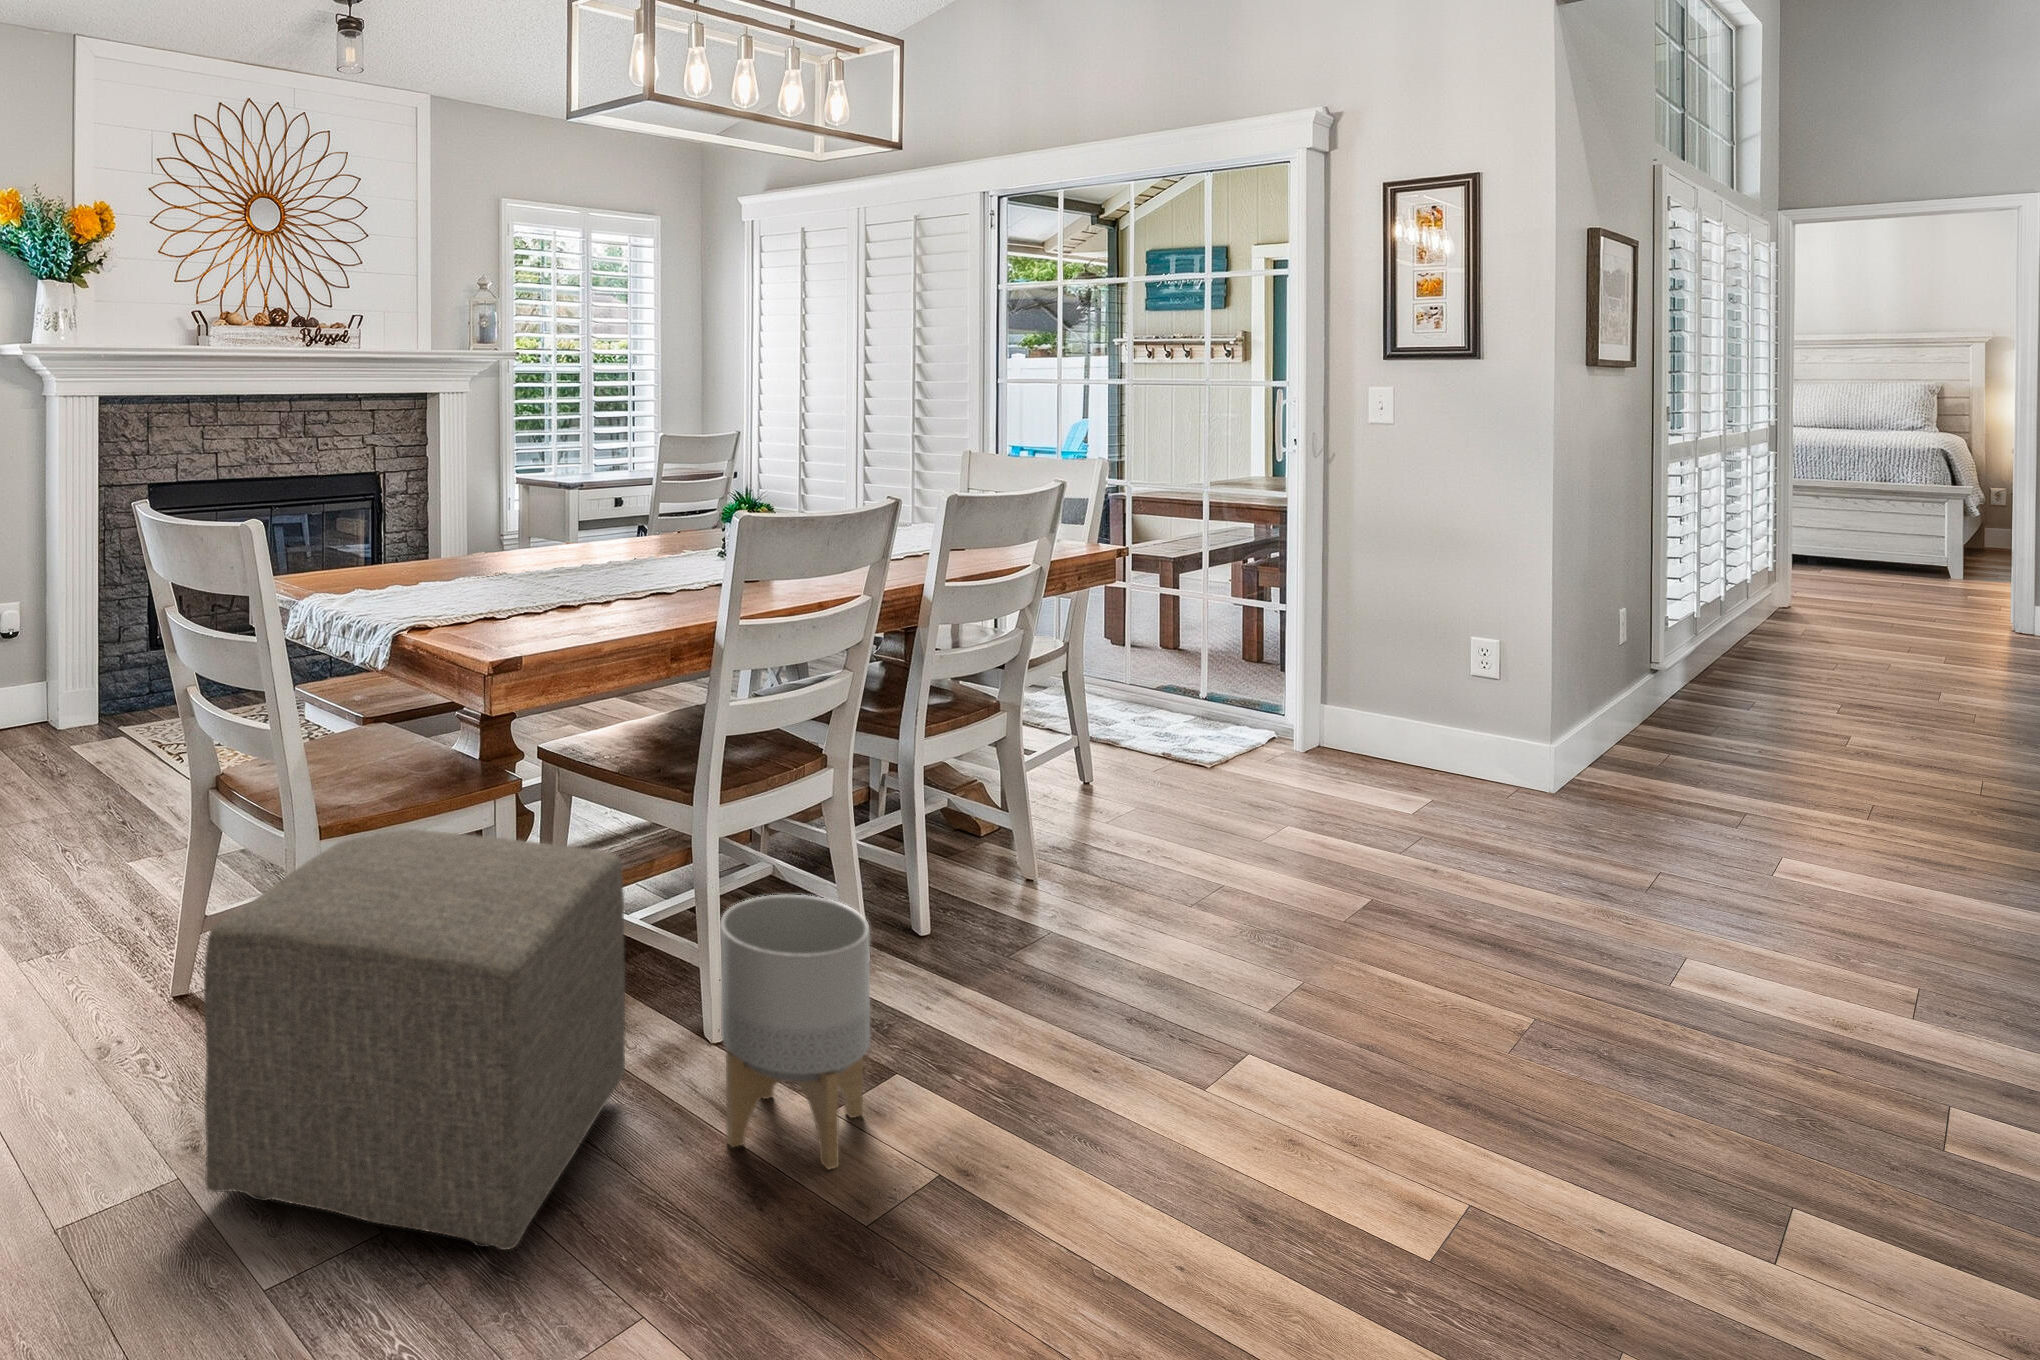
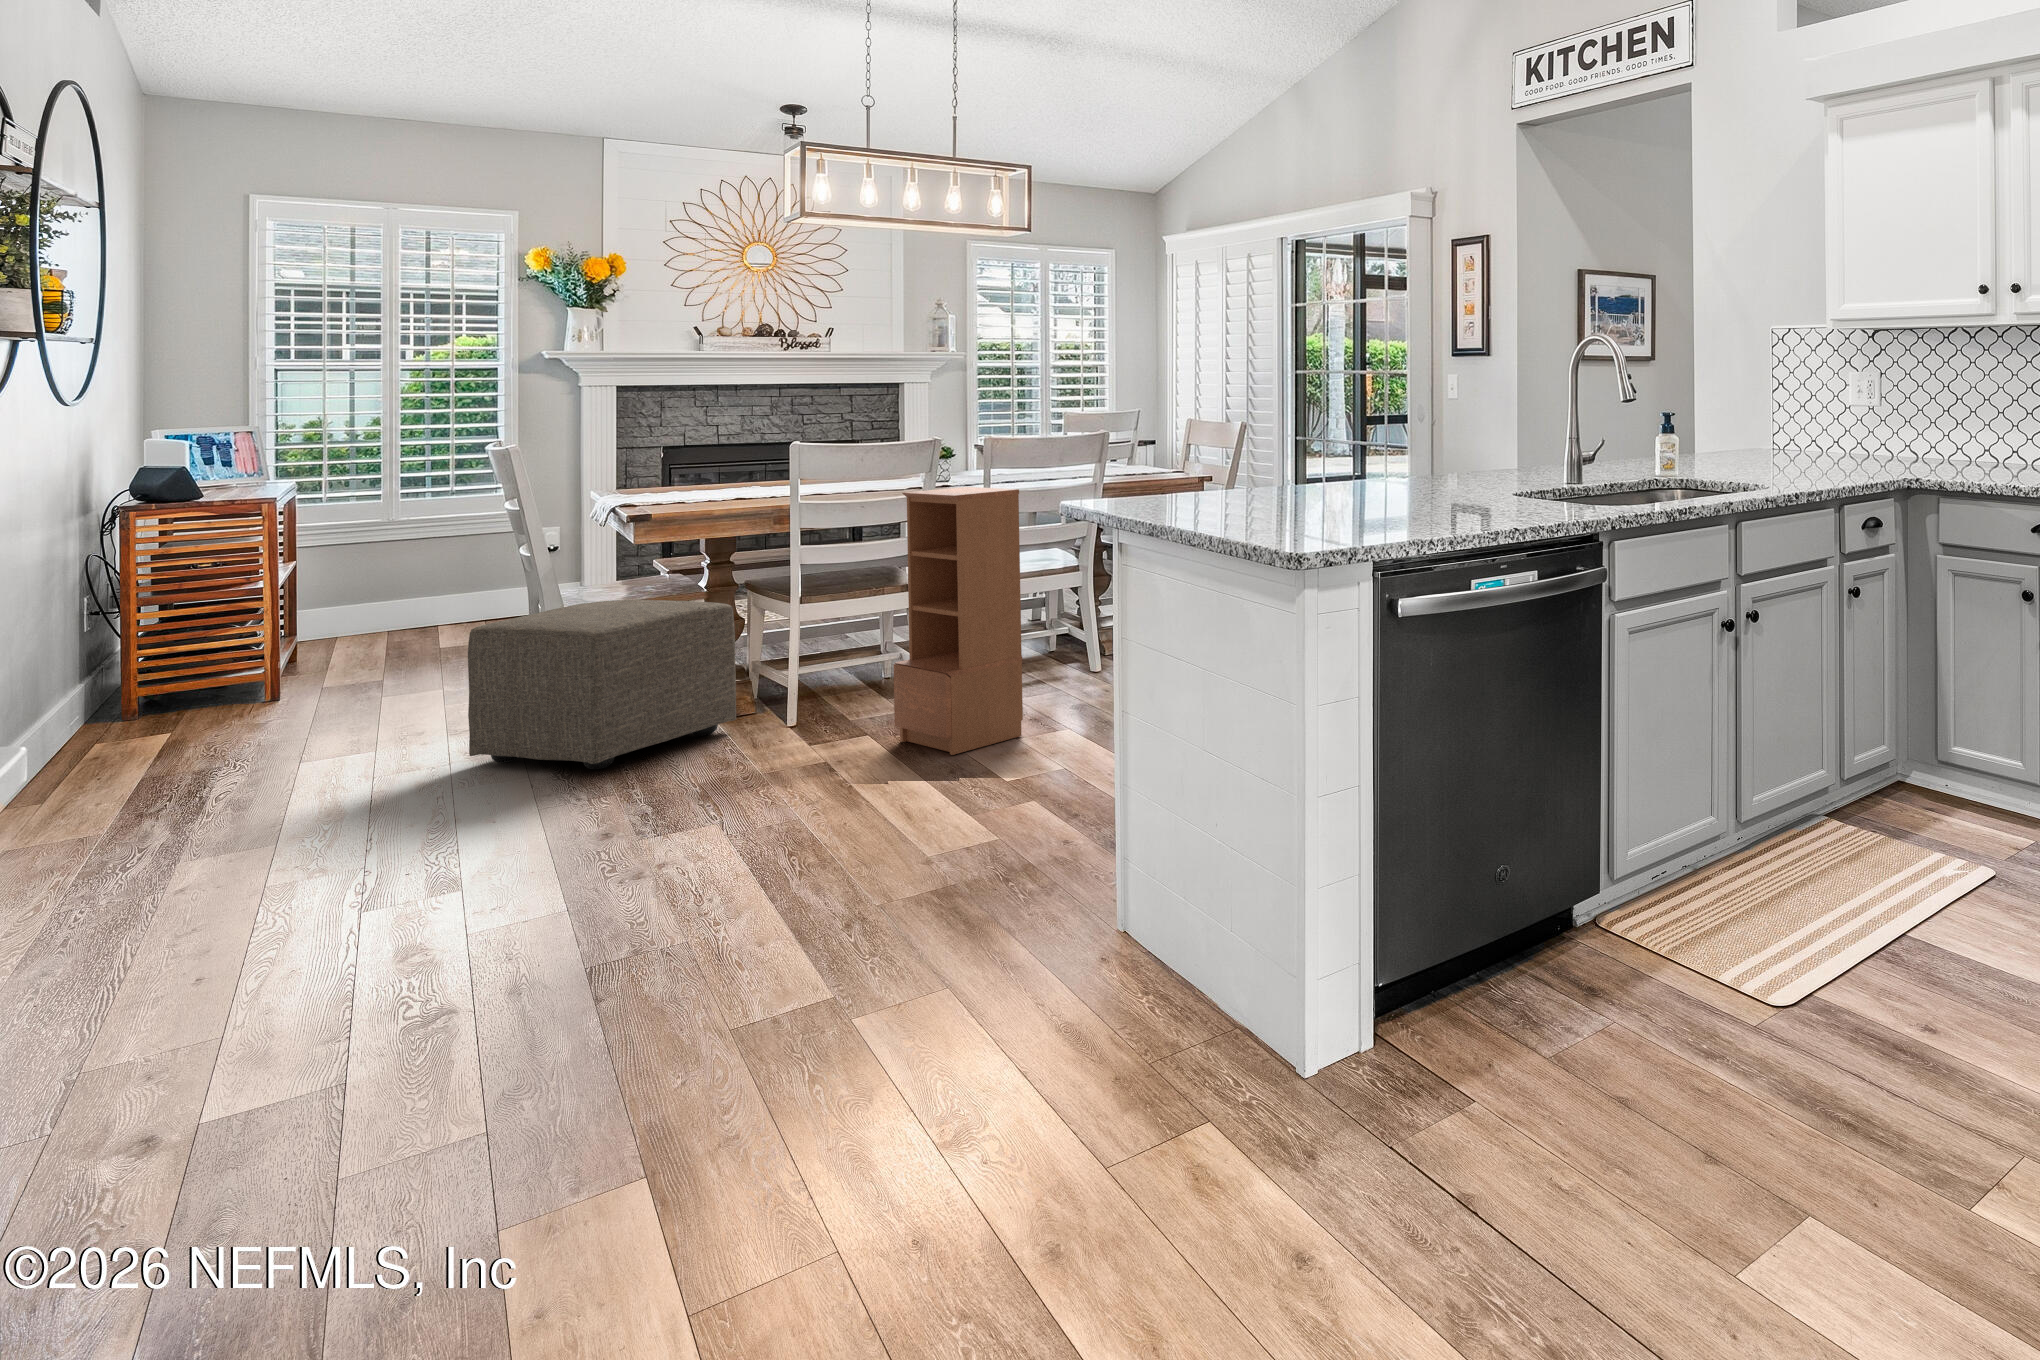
bookcase: none [999,637,1234,1225] -> present [894,487,1023,755]
planter: present [720,895,870,1169] -> none [764,625,852,747]

